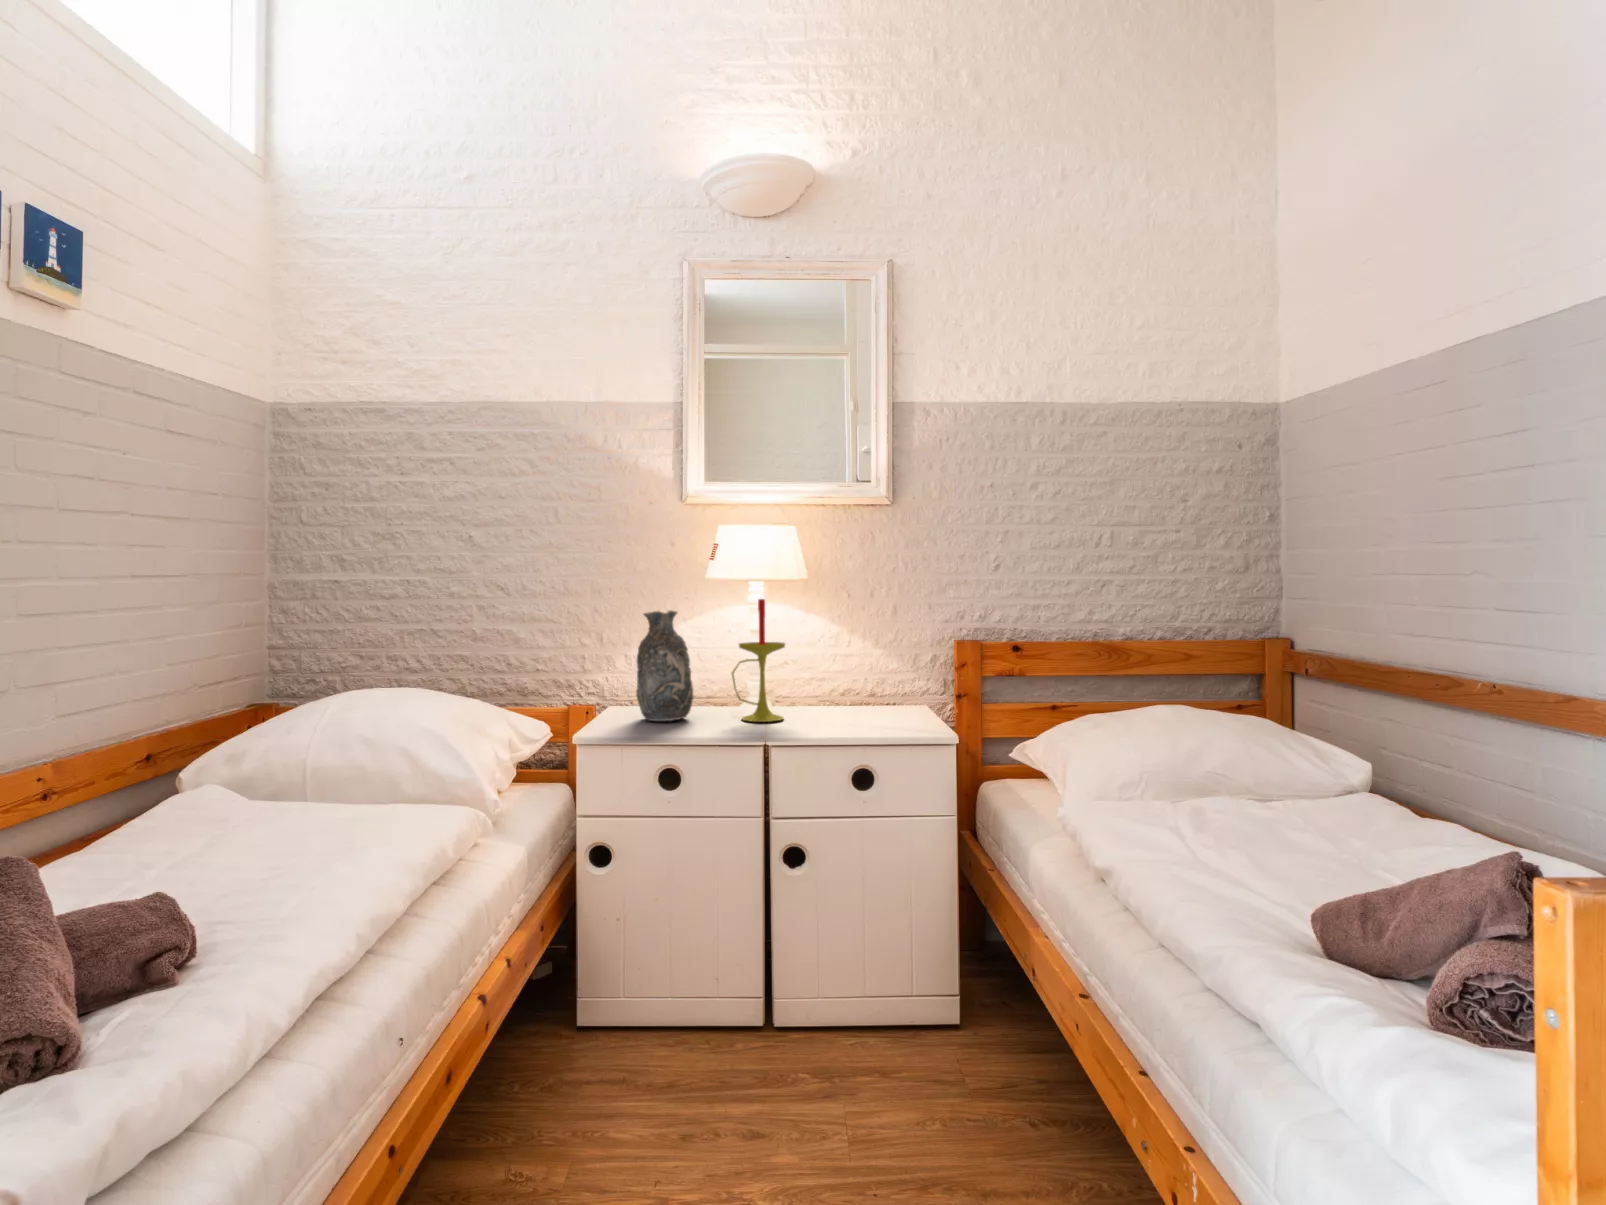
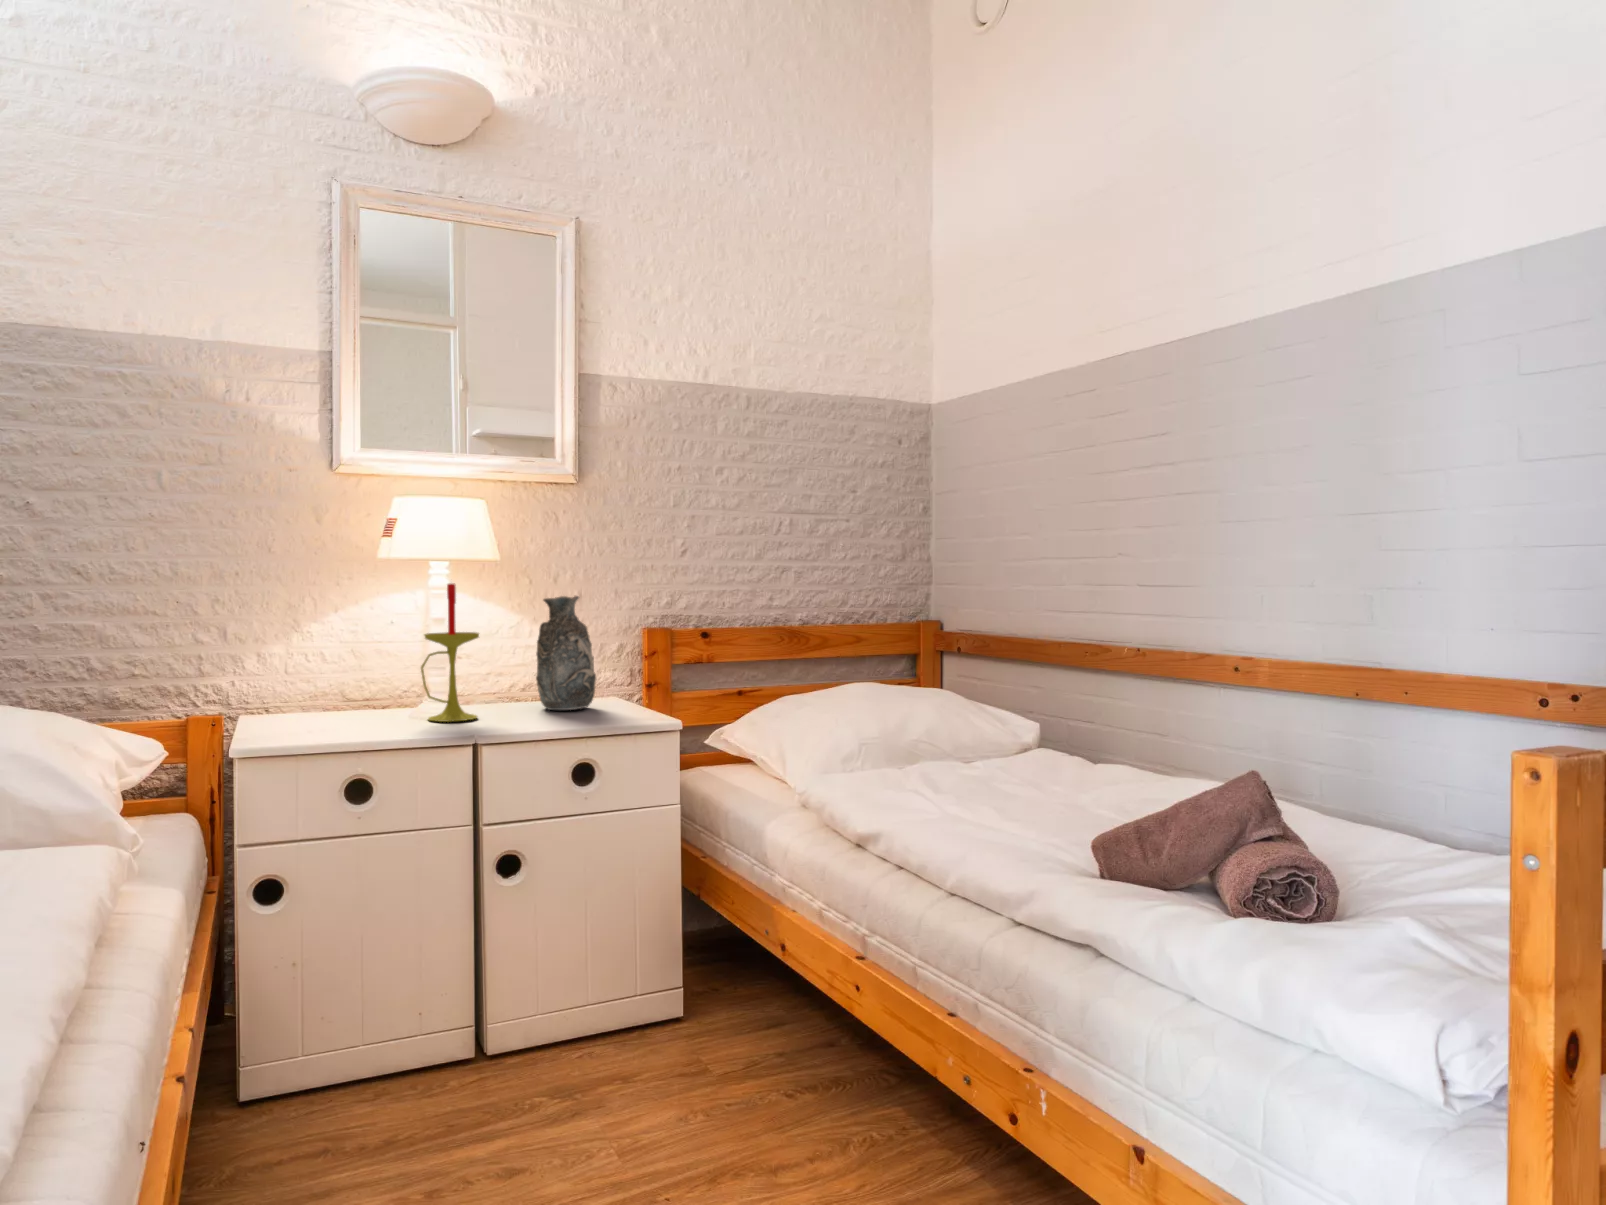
decorative vase: present [636,610,694,721] -> present [536,596,597,710]

